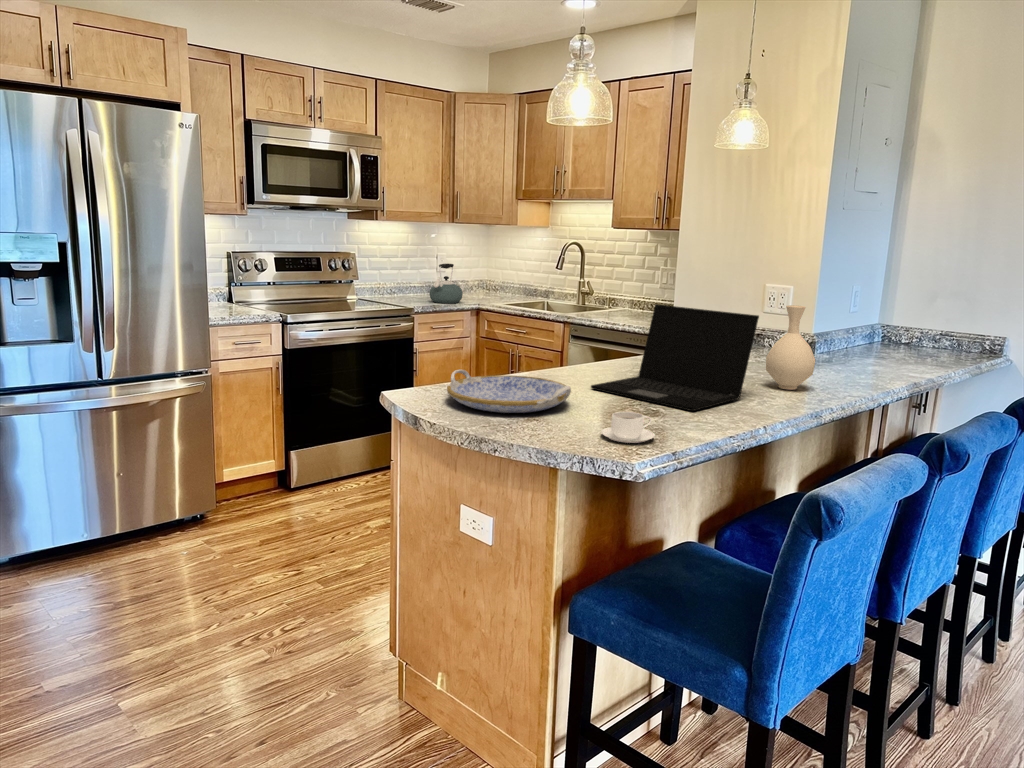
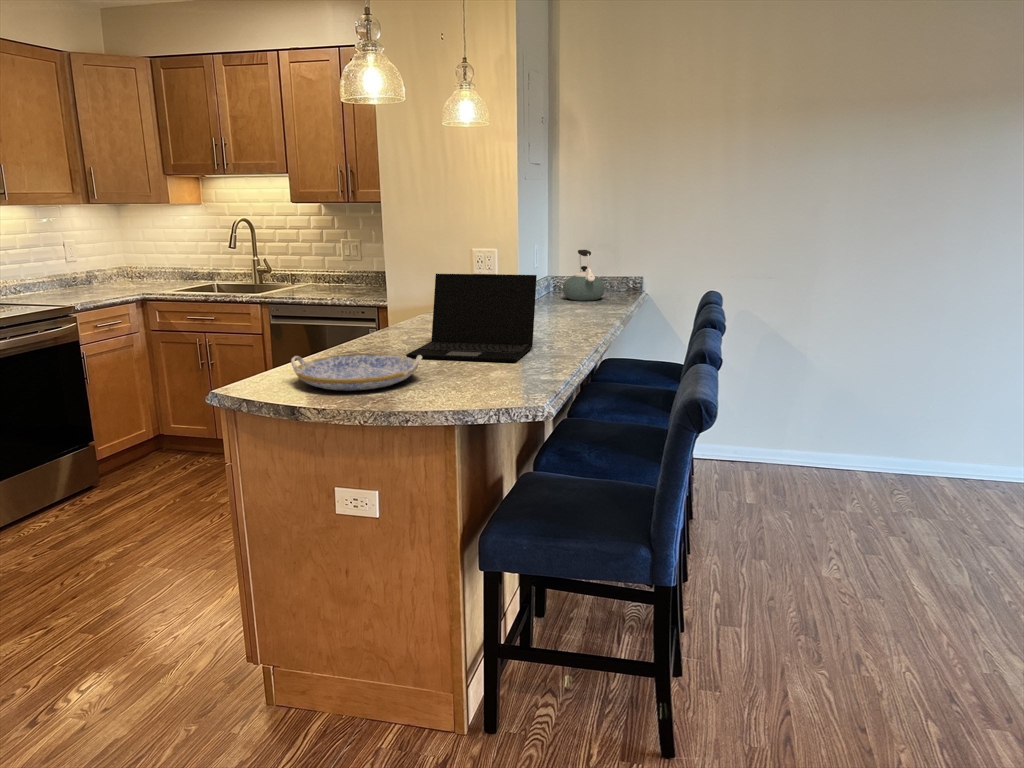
kettle: present [430,264,463,303] -> present [563,250,605,301]
vase: present [766,305,815,390] -> none [529,264,569,335]
coffee cup: present [601,411,655,443] -> none [479,367,525,394]

